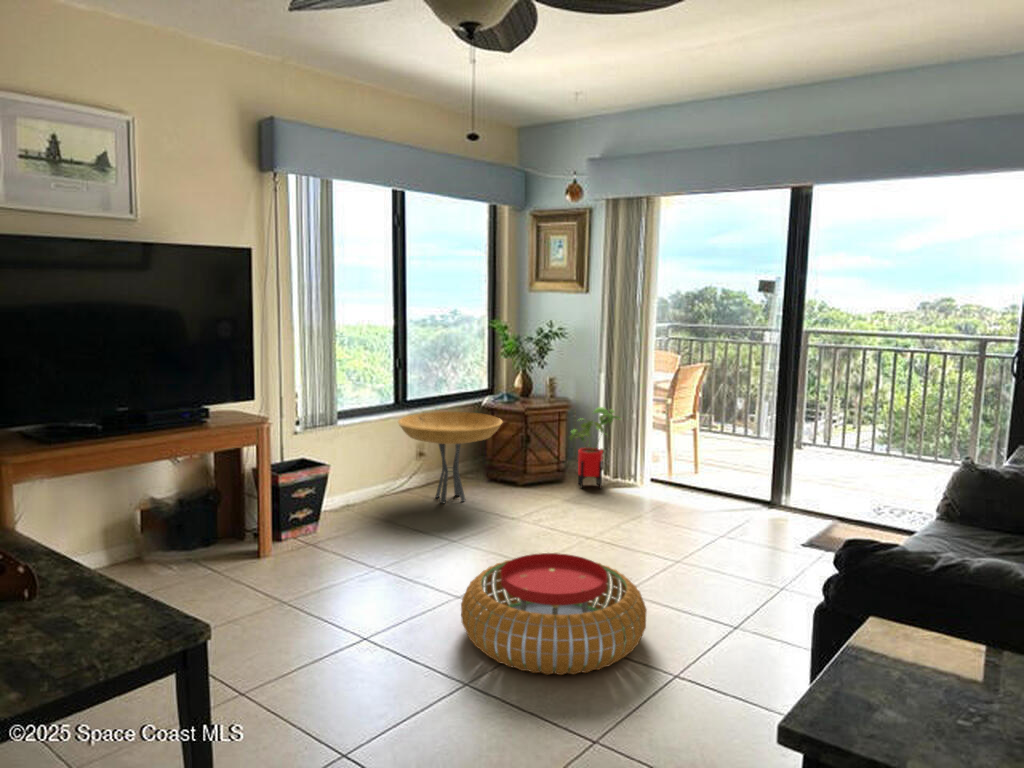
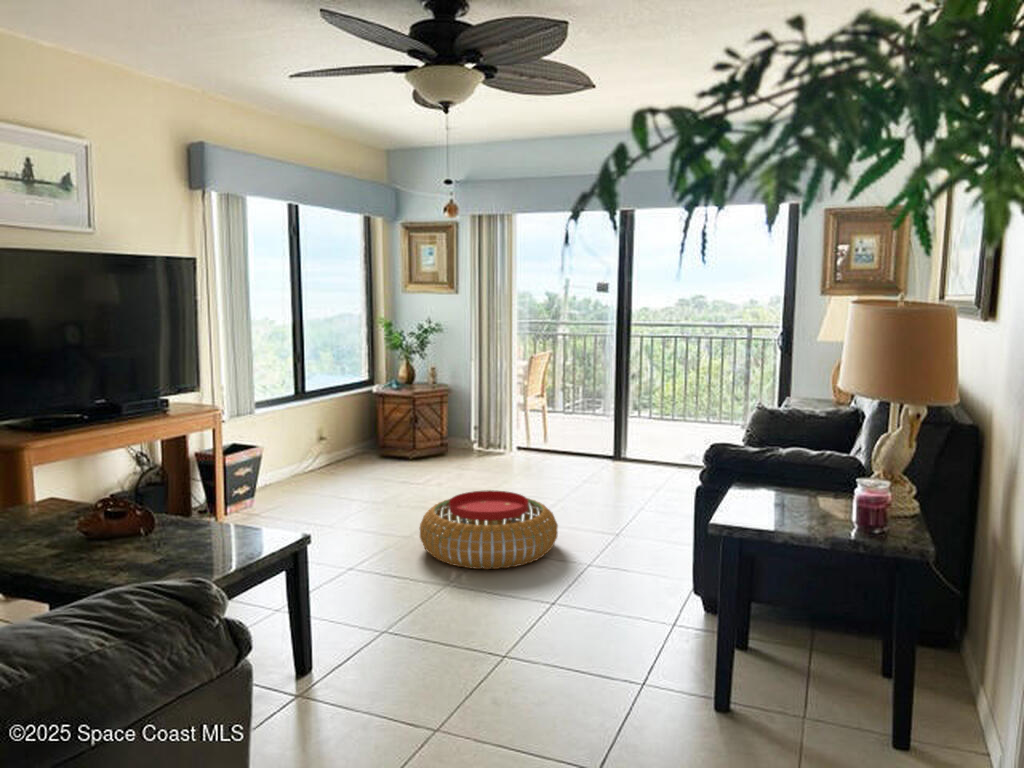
house plant: present [569,407,620,488] -> none [450,389,495,459]
side table: present [398,412,502,503] -> none [306,399,399,478]

